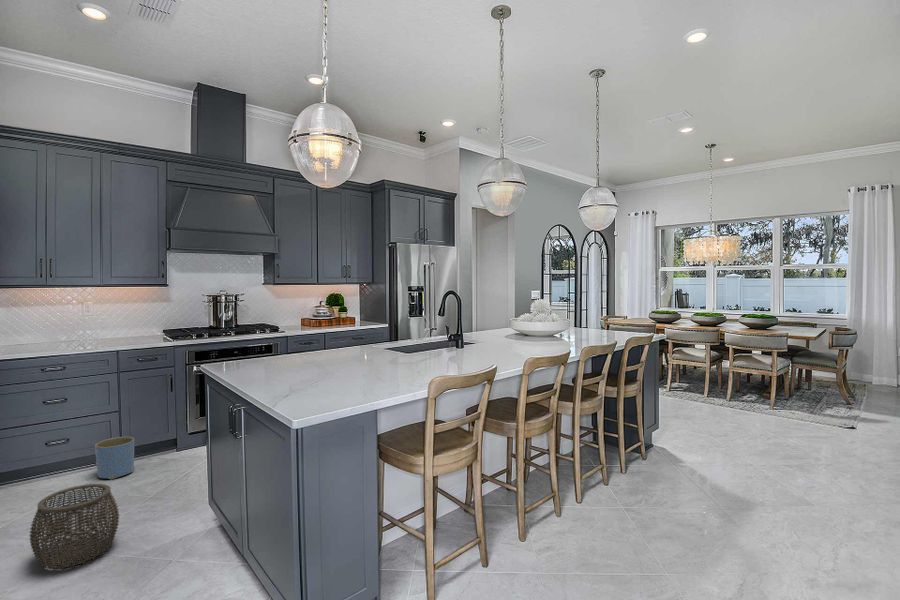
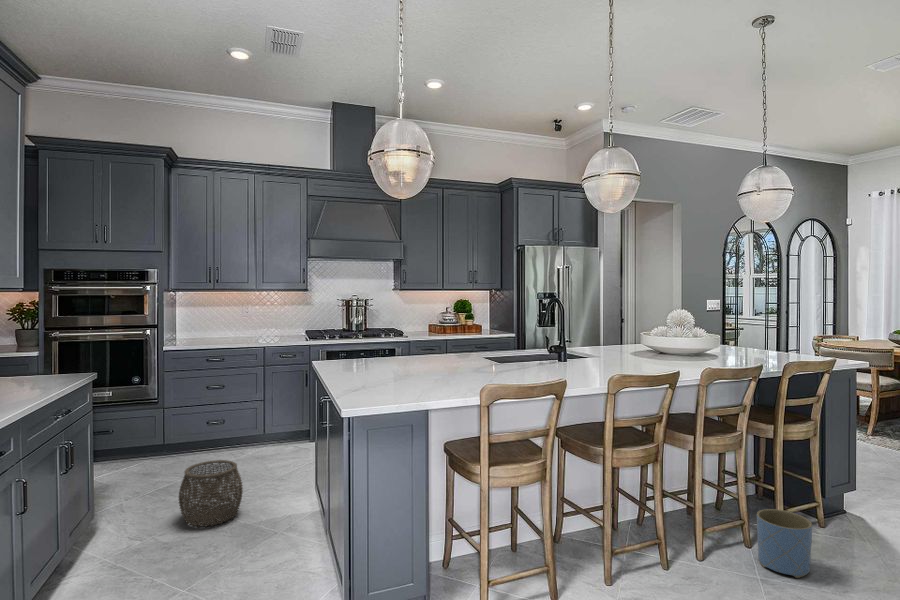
planter: present [95,437,134,480] -> present [757,509,813,578]

